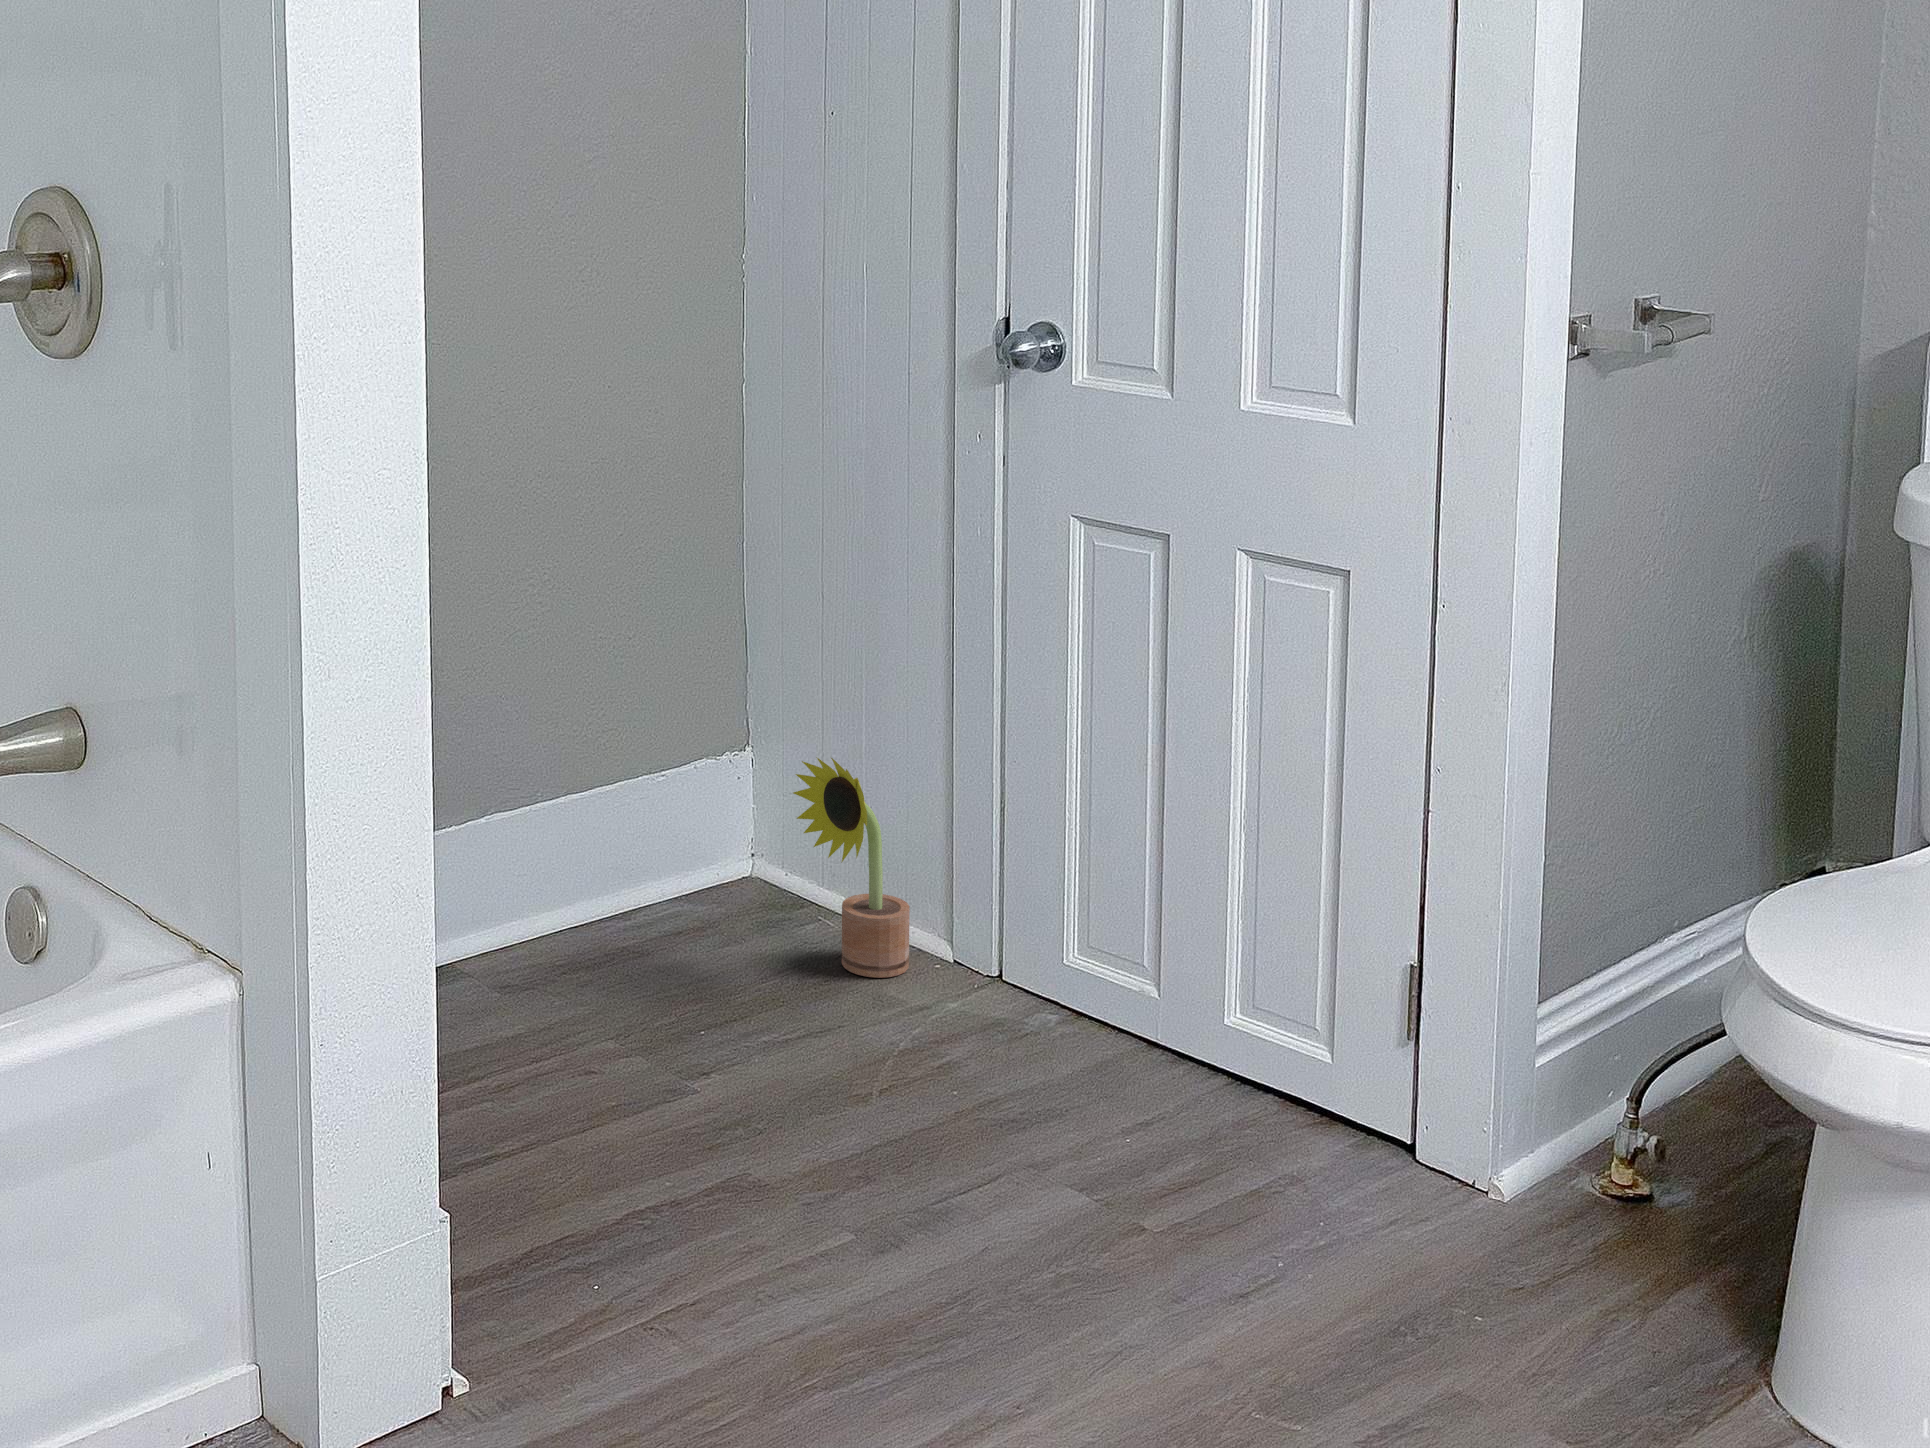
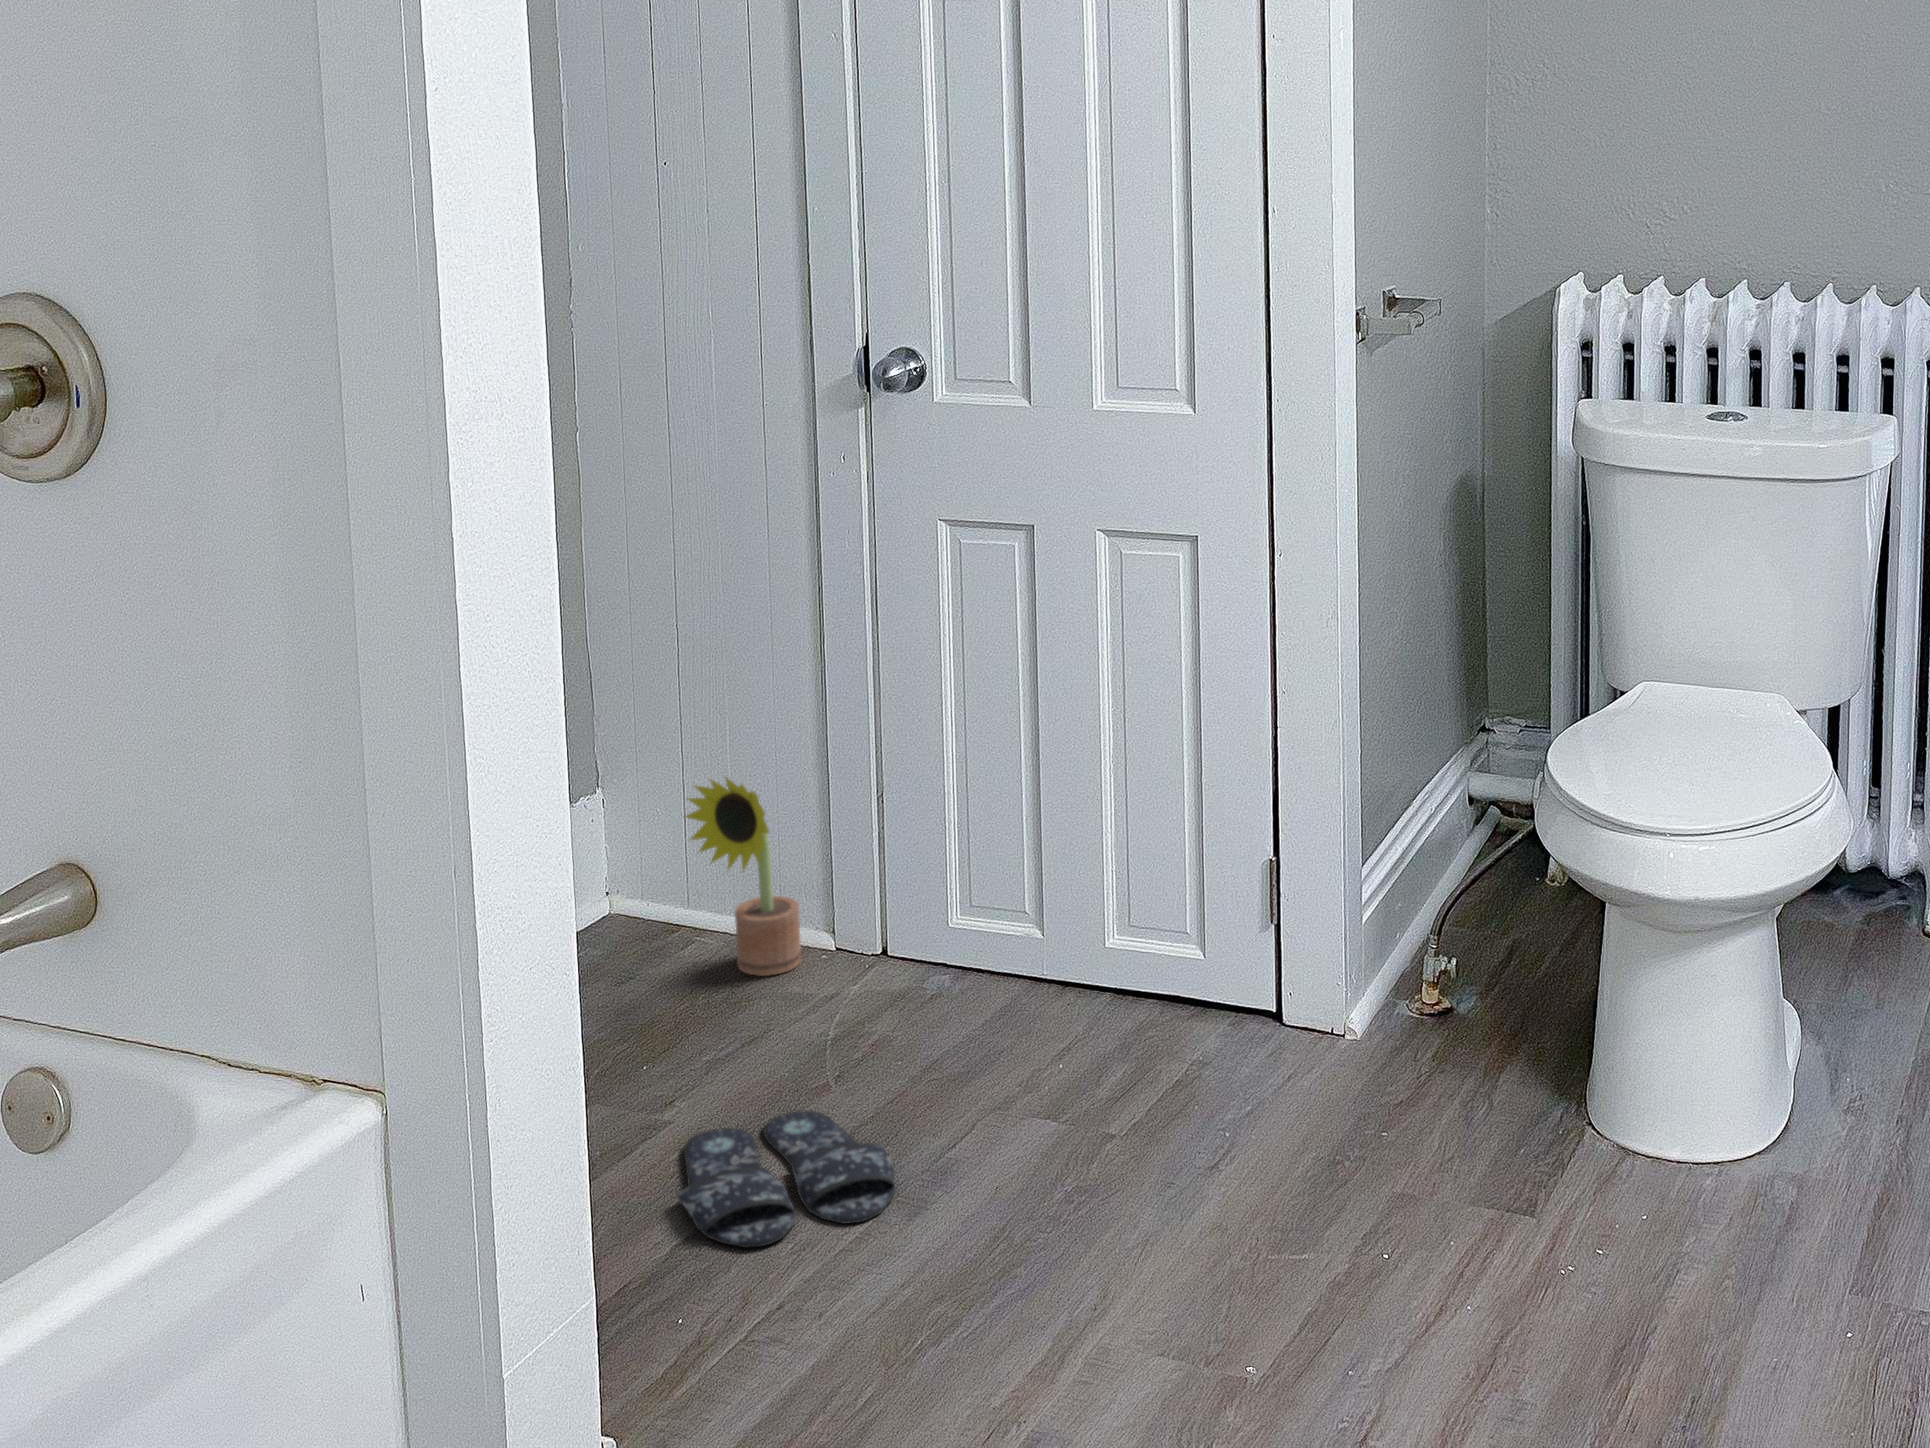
slippers: none [664,1115,892,1248] -> present [678,1110,896,1248]

